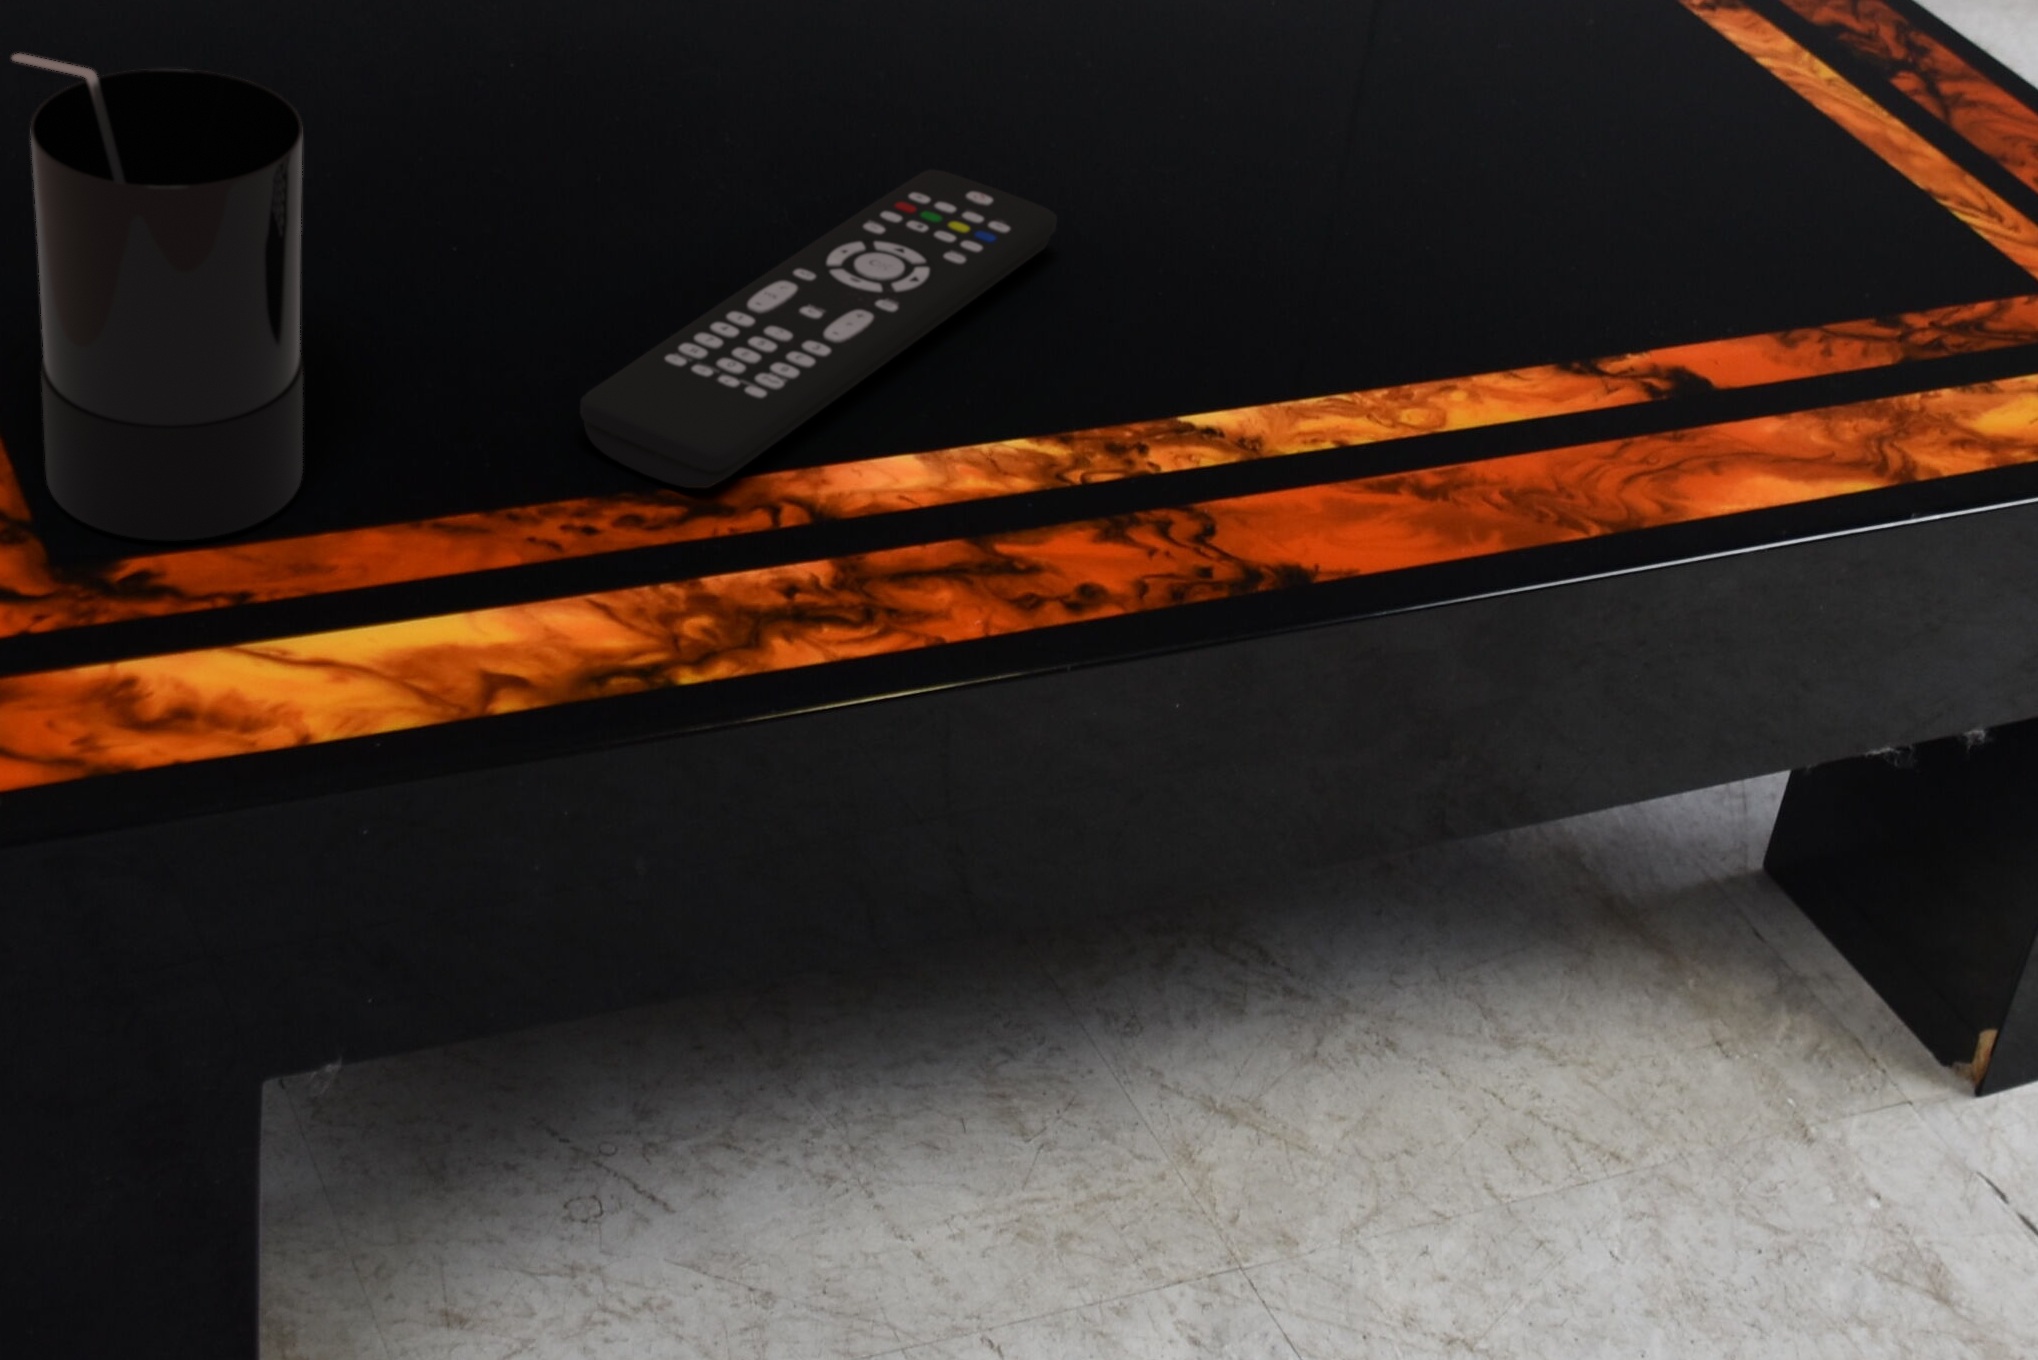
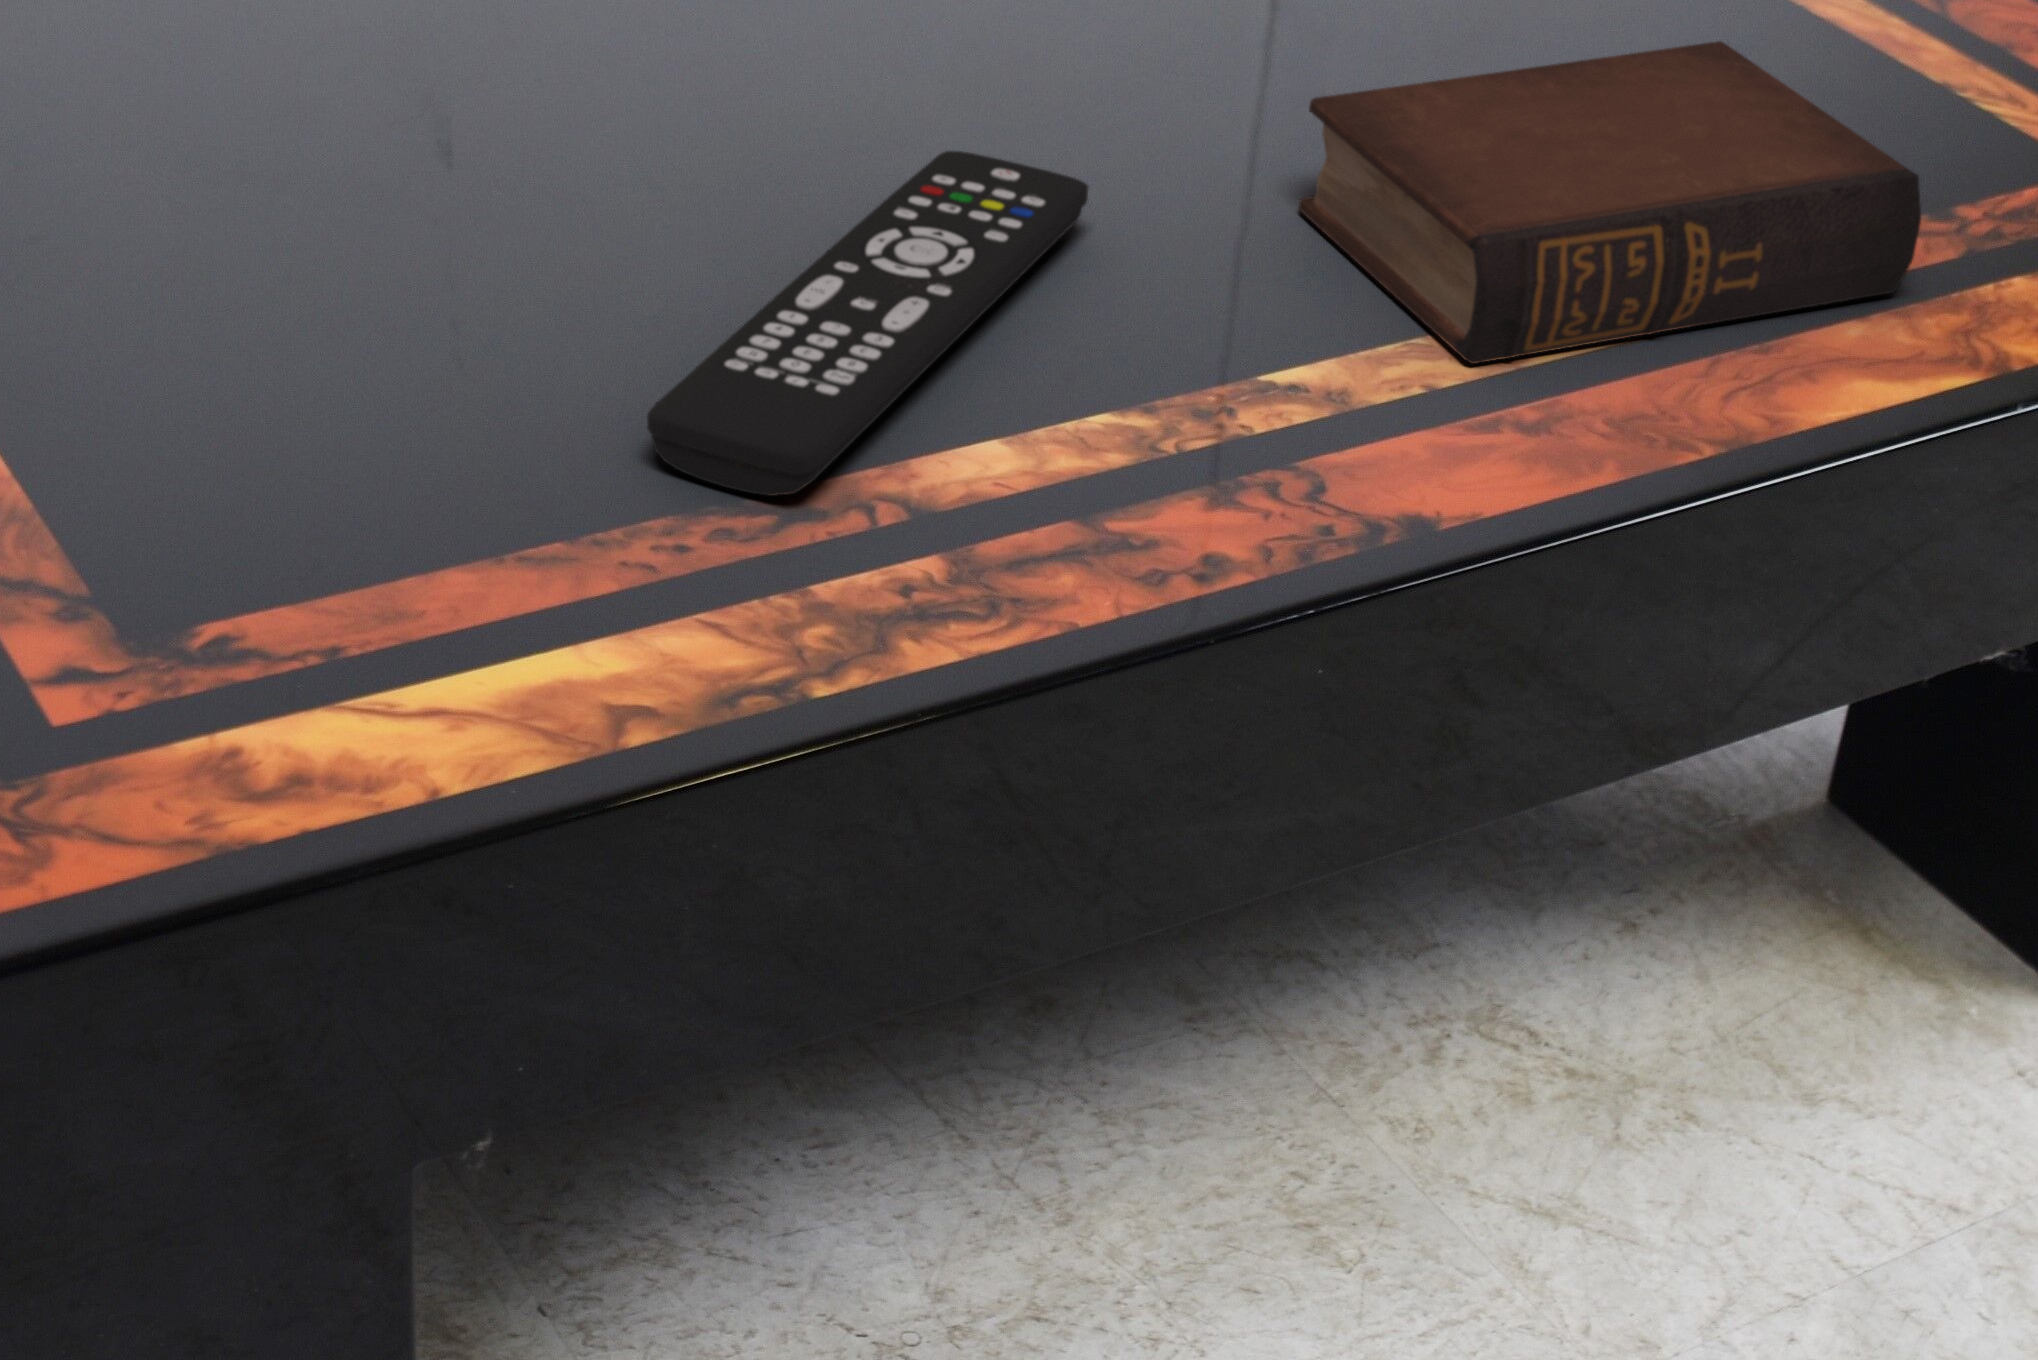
candle: present [12,54,303,541] -> none [36,96,368,601]
book: none [1263,132,1847,424] -> present [1299,41,1921,364]

